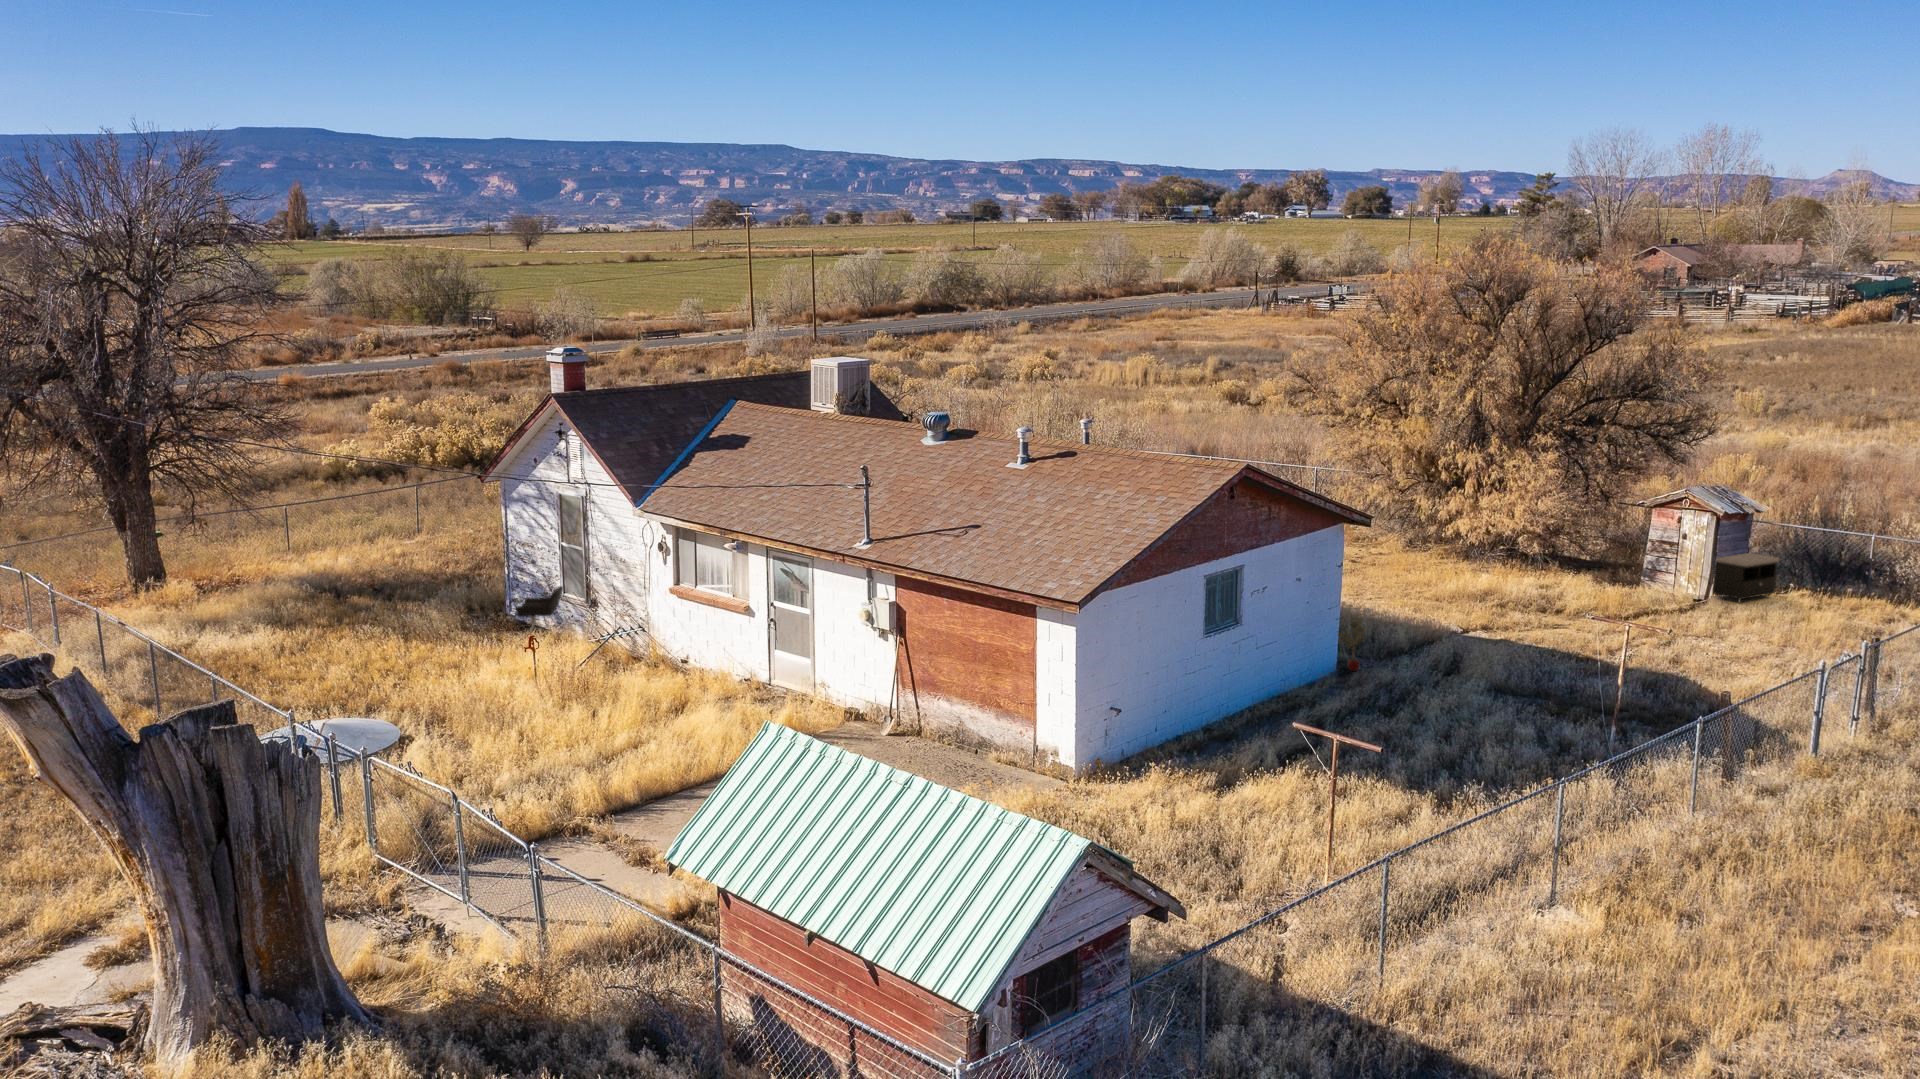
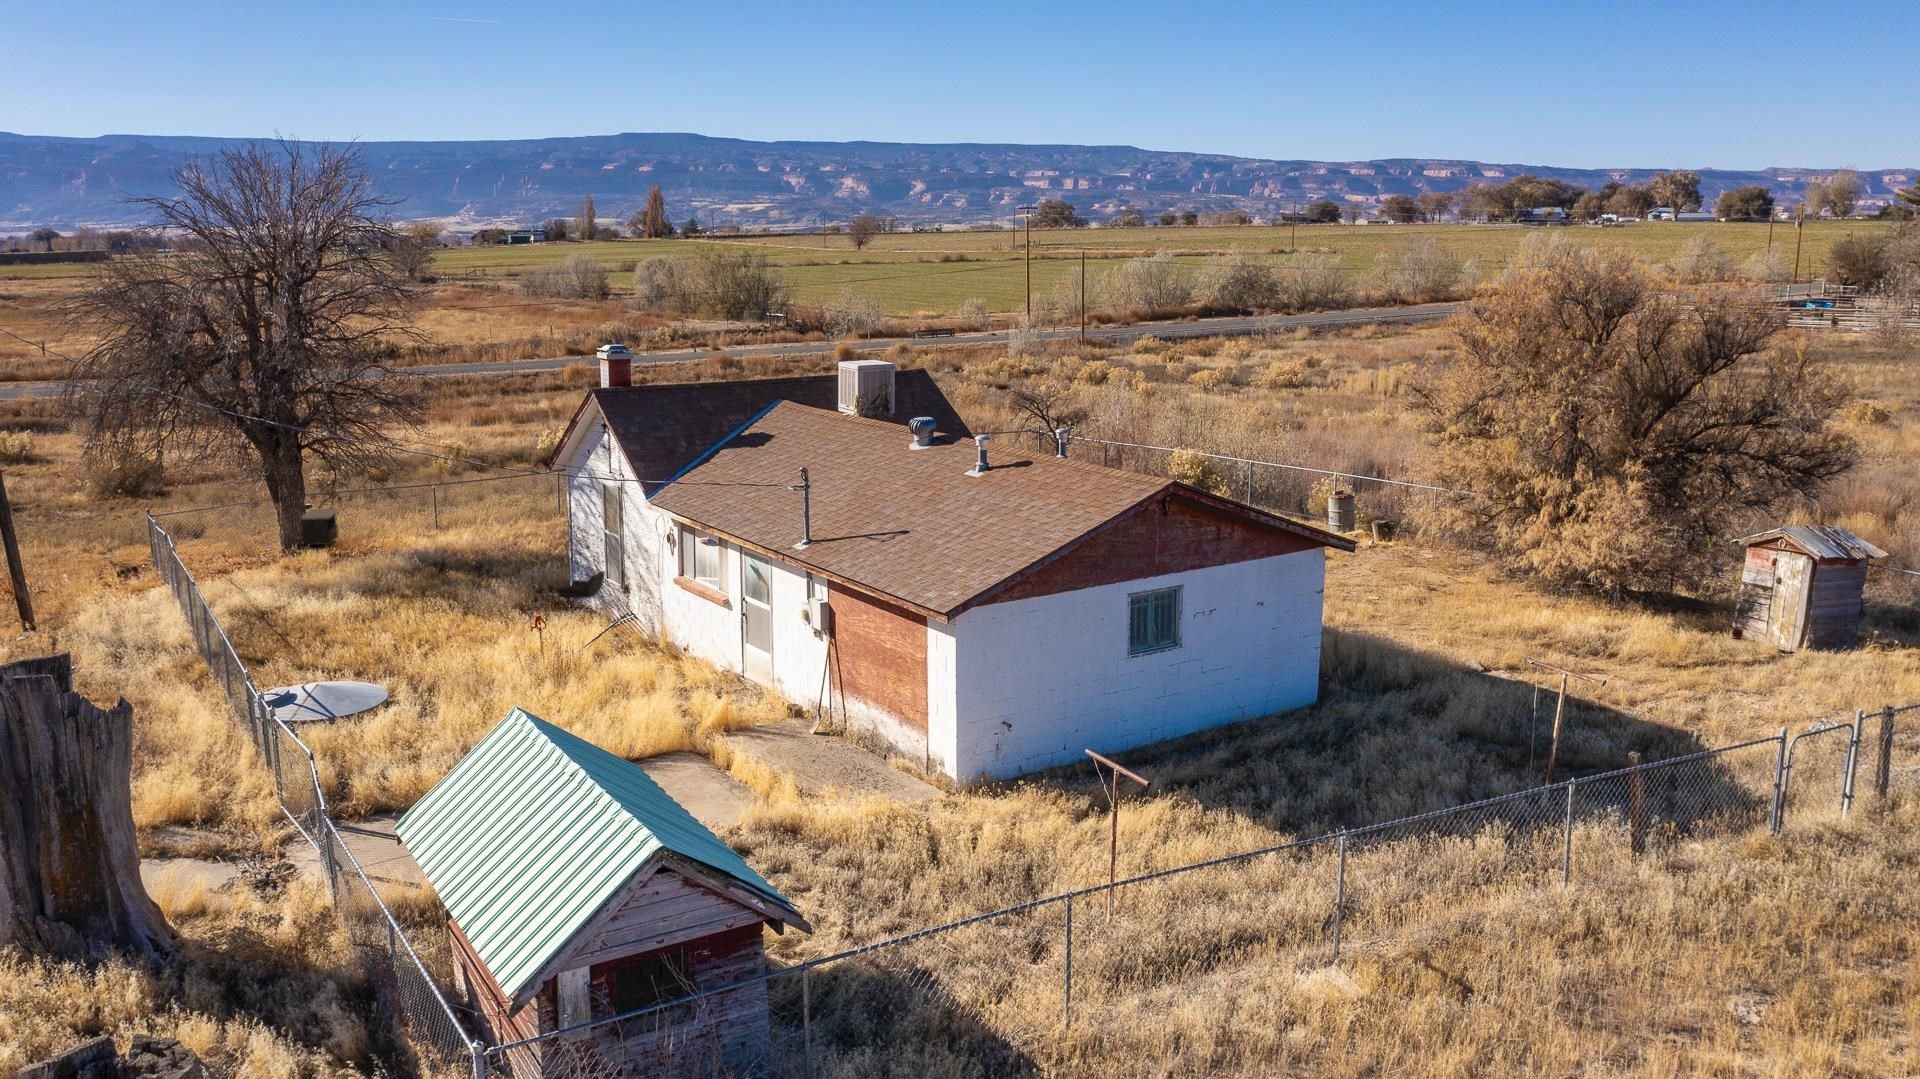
storage bench: present [1713,553,1780,602] -> present [301,508,338,547]
potted tree: present [1338,615,1366,671] -> present [1727,591,1759,639]

